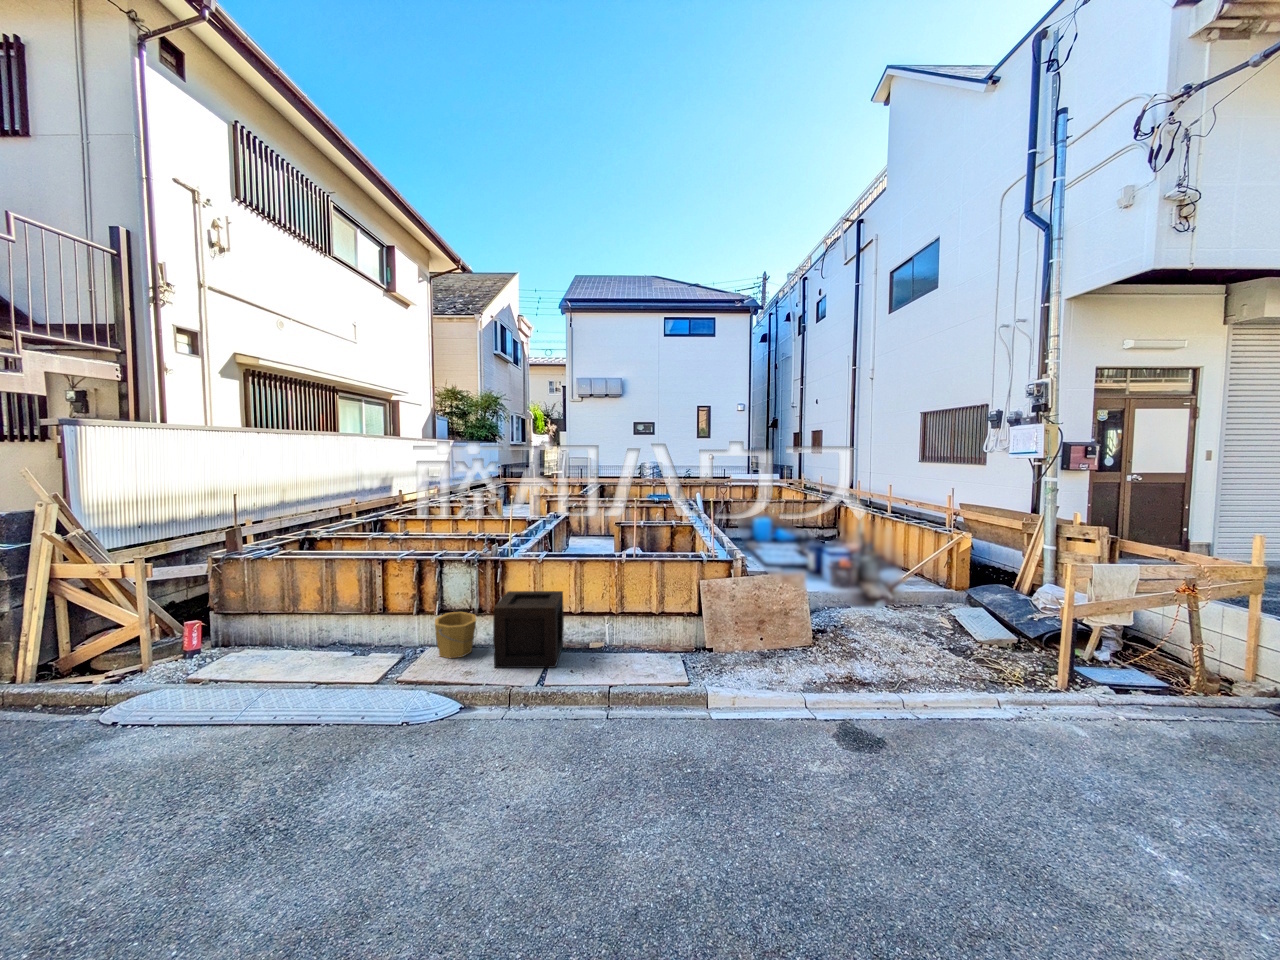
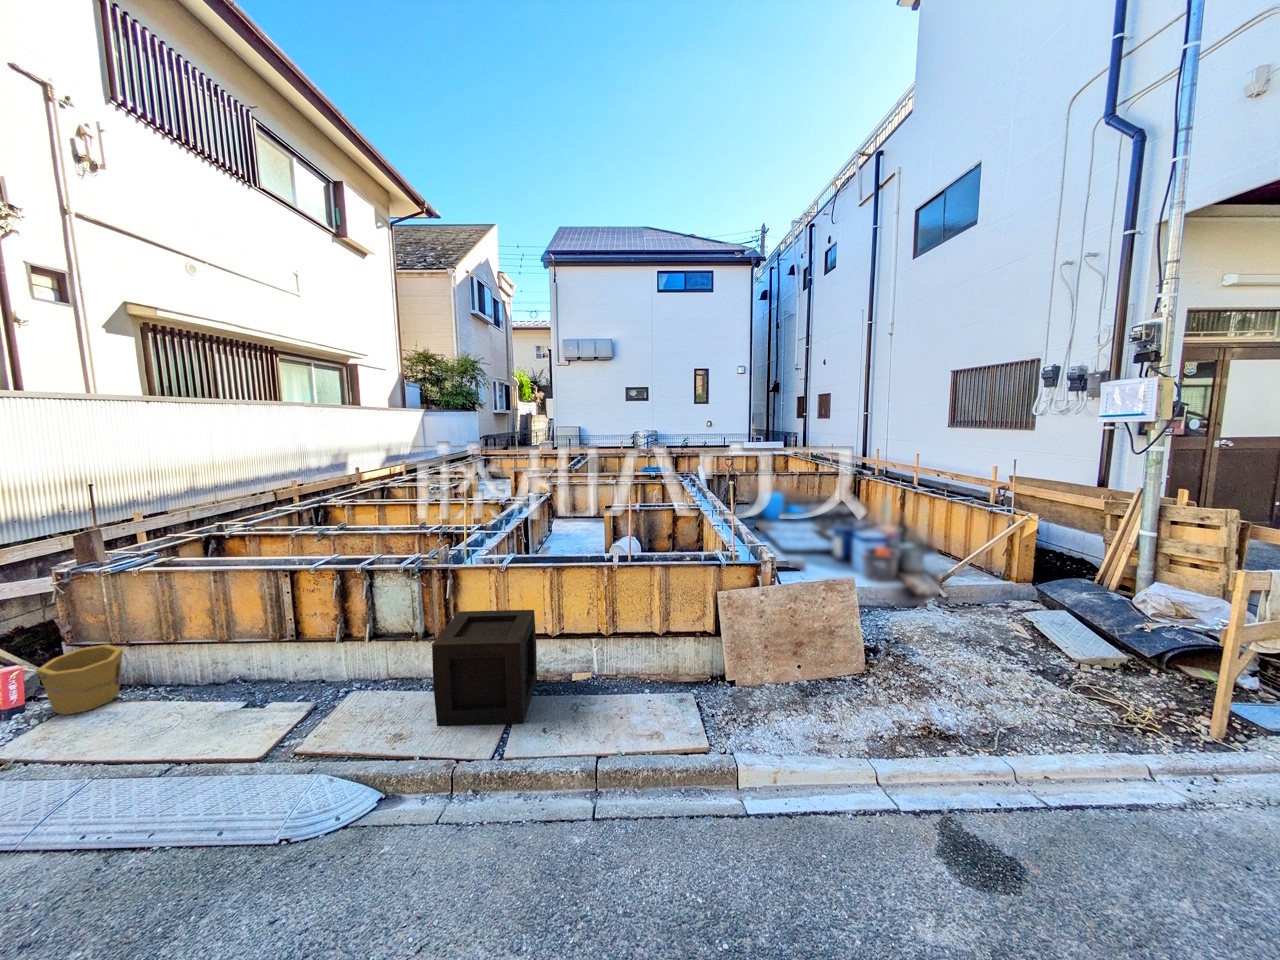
bucket: present [435,612,477,658] -> present [37,644,129,715]

